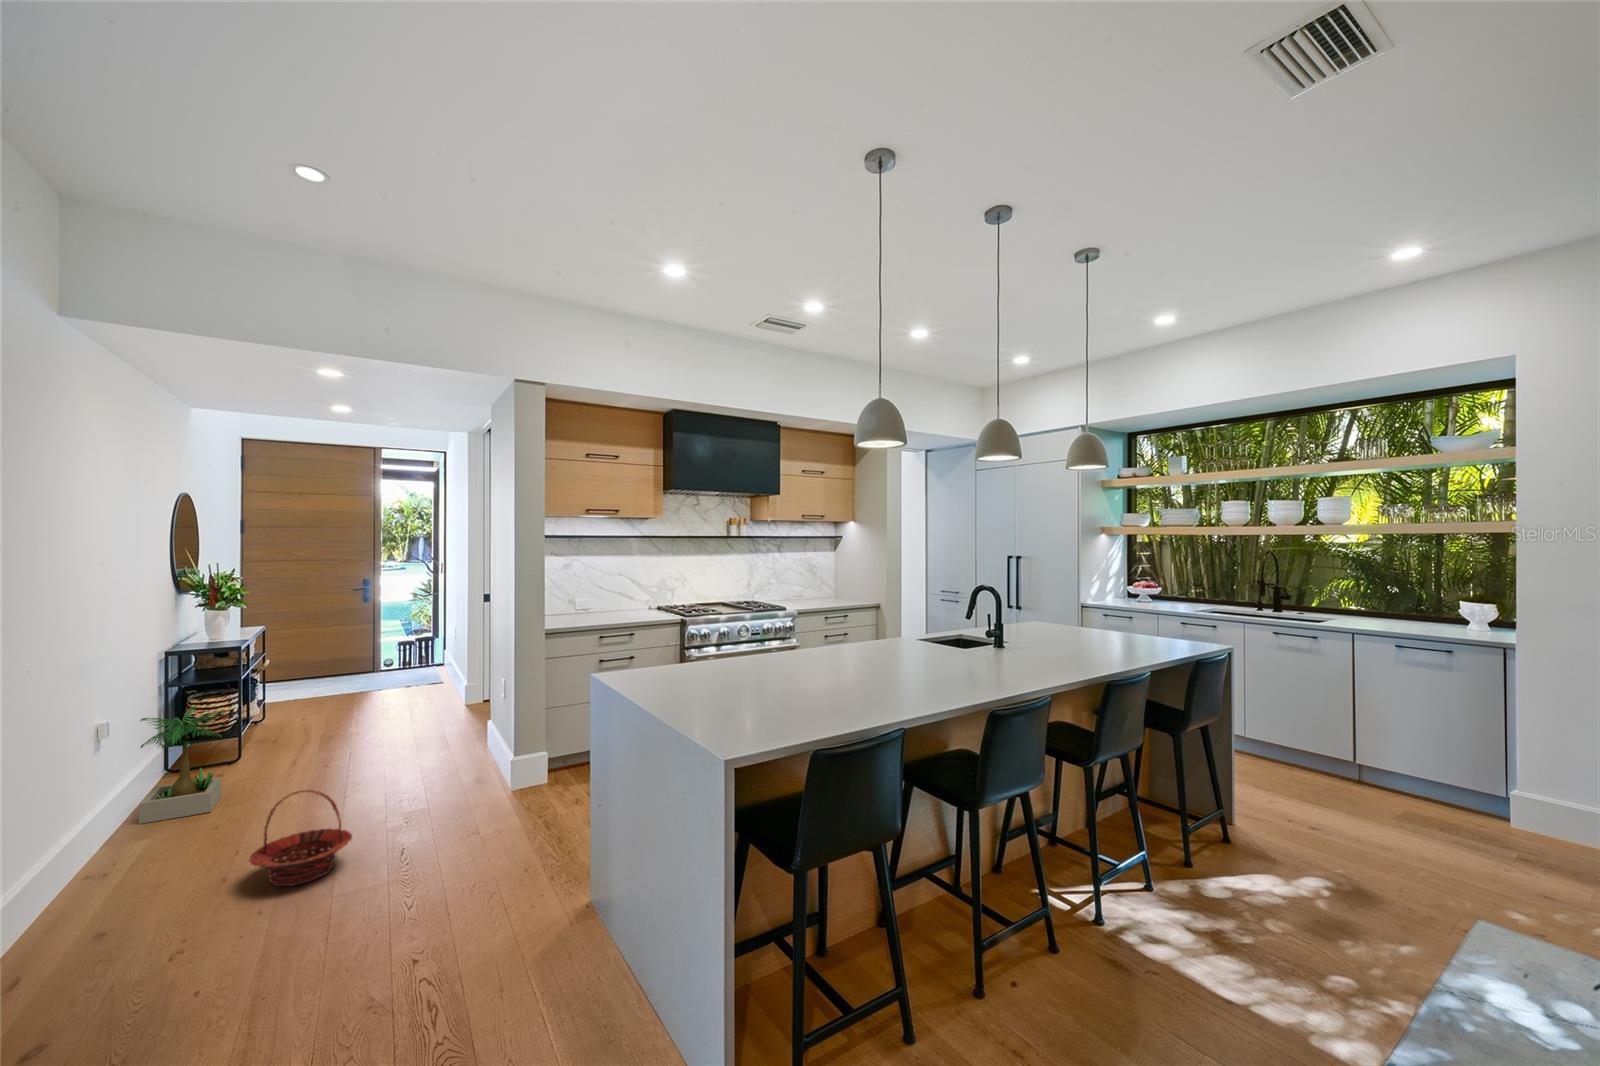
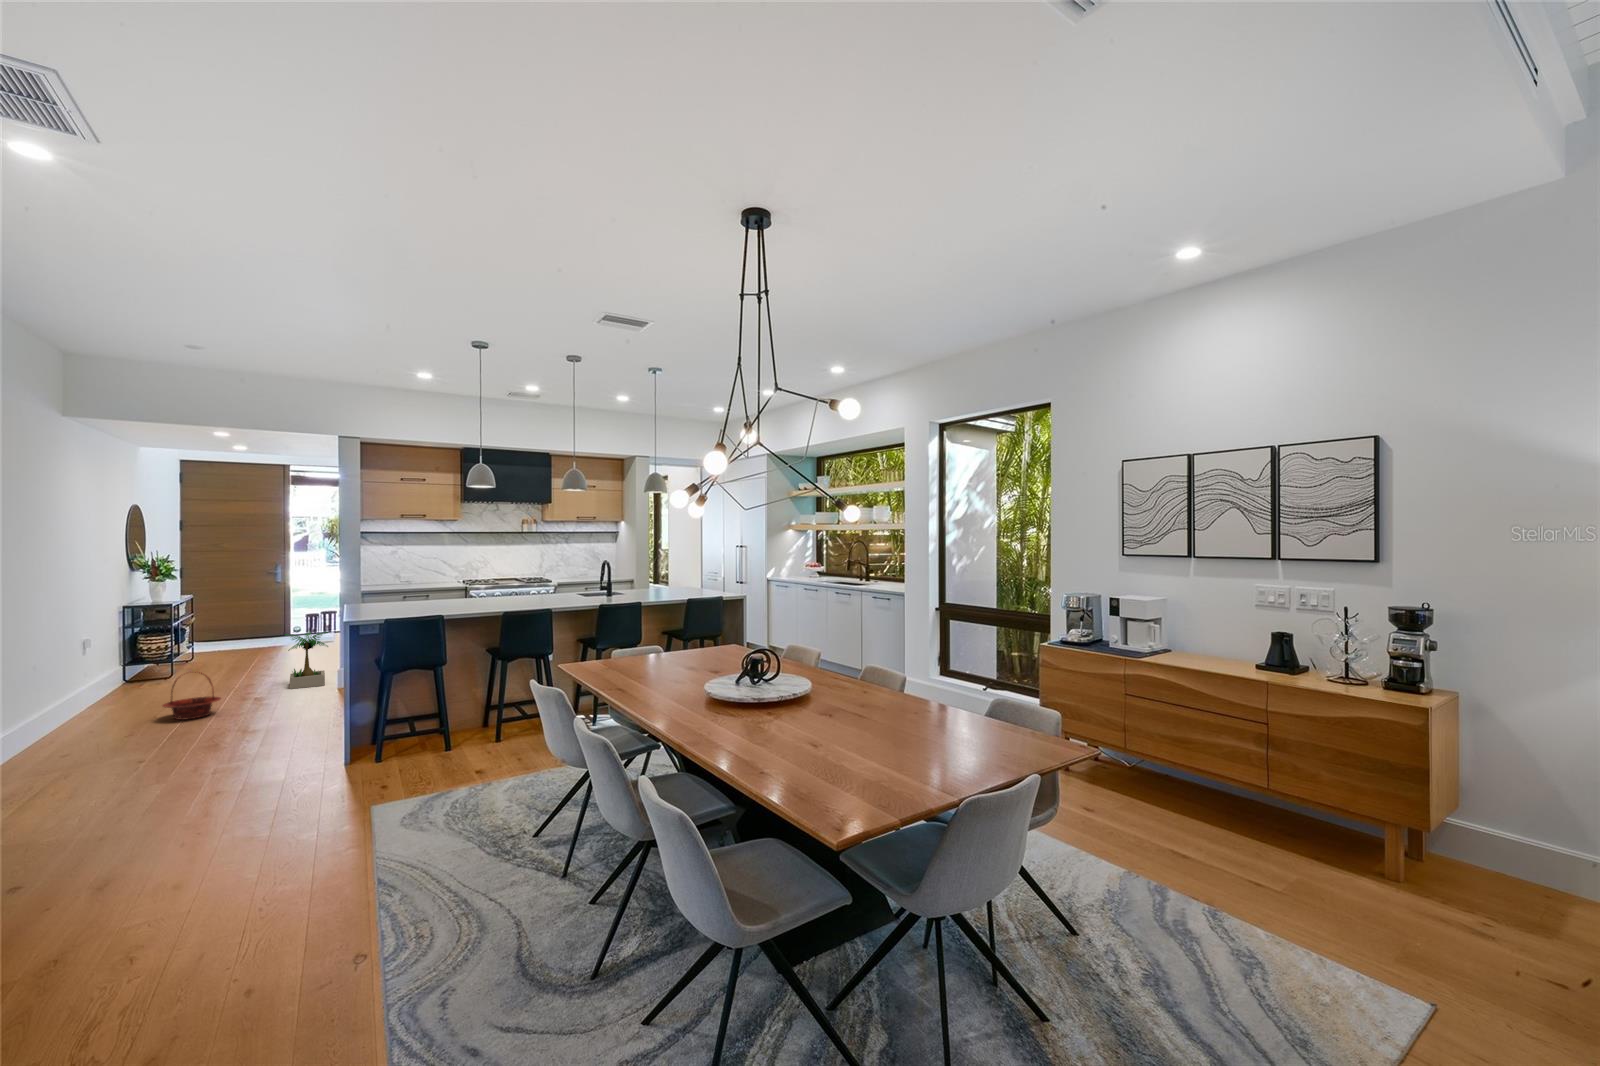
potted plant: present [139,706,227,824] -> present [285,632,328,689]

